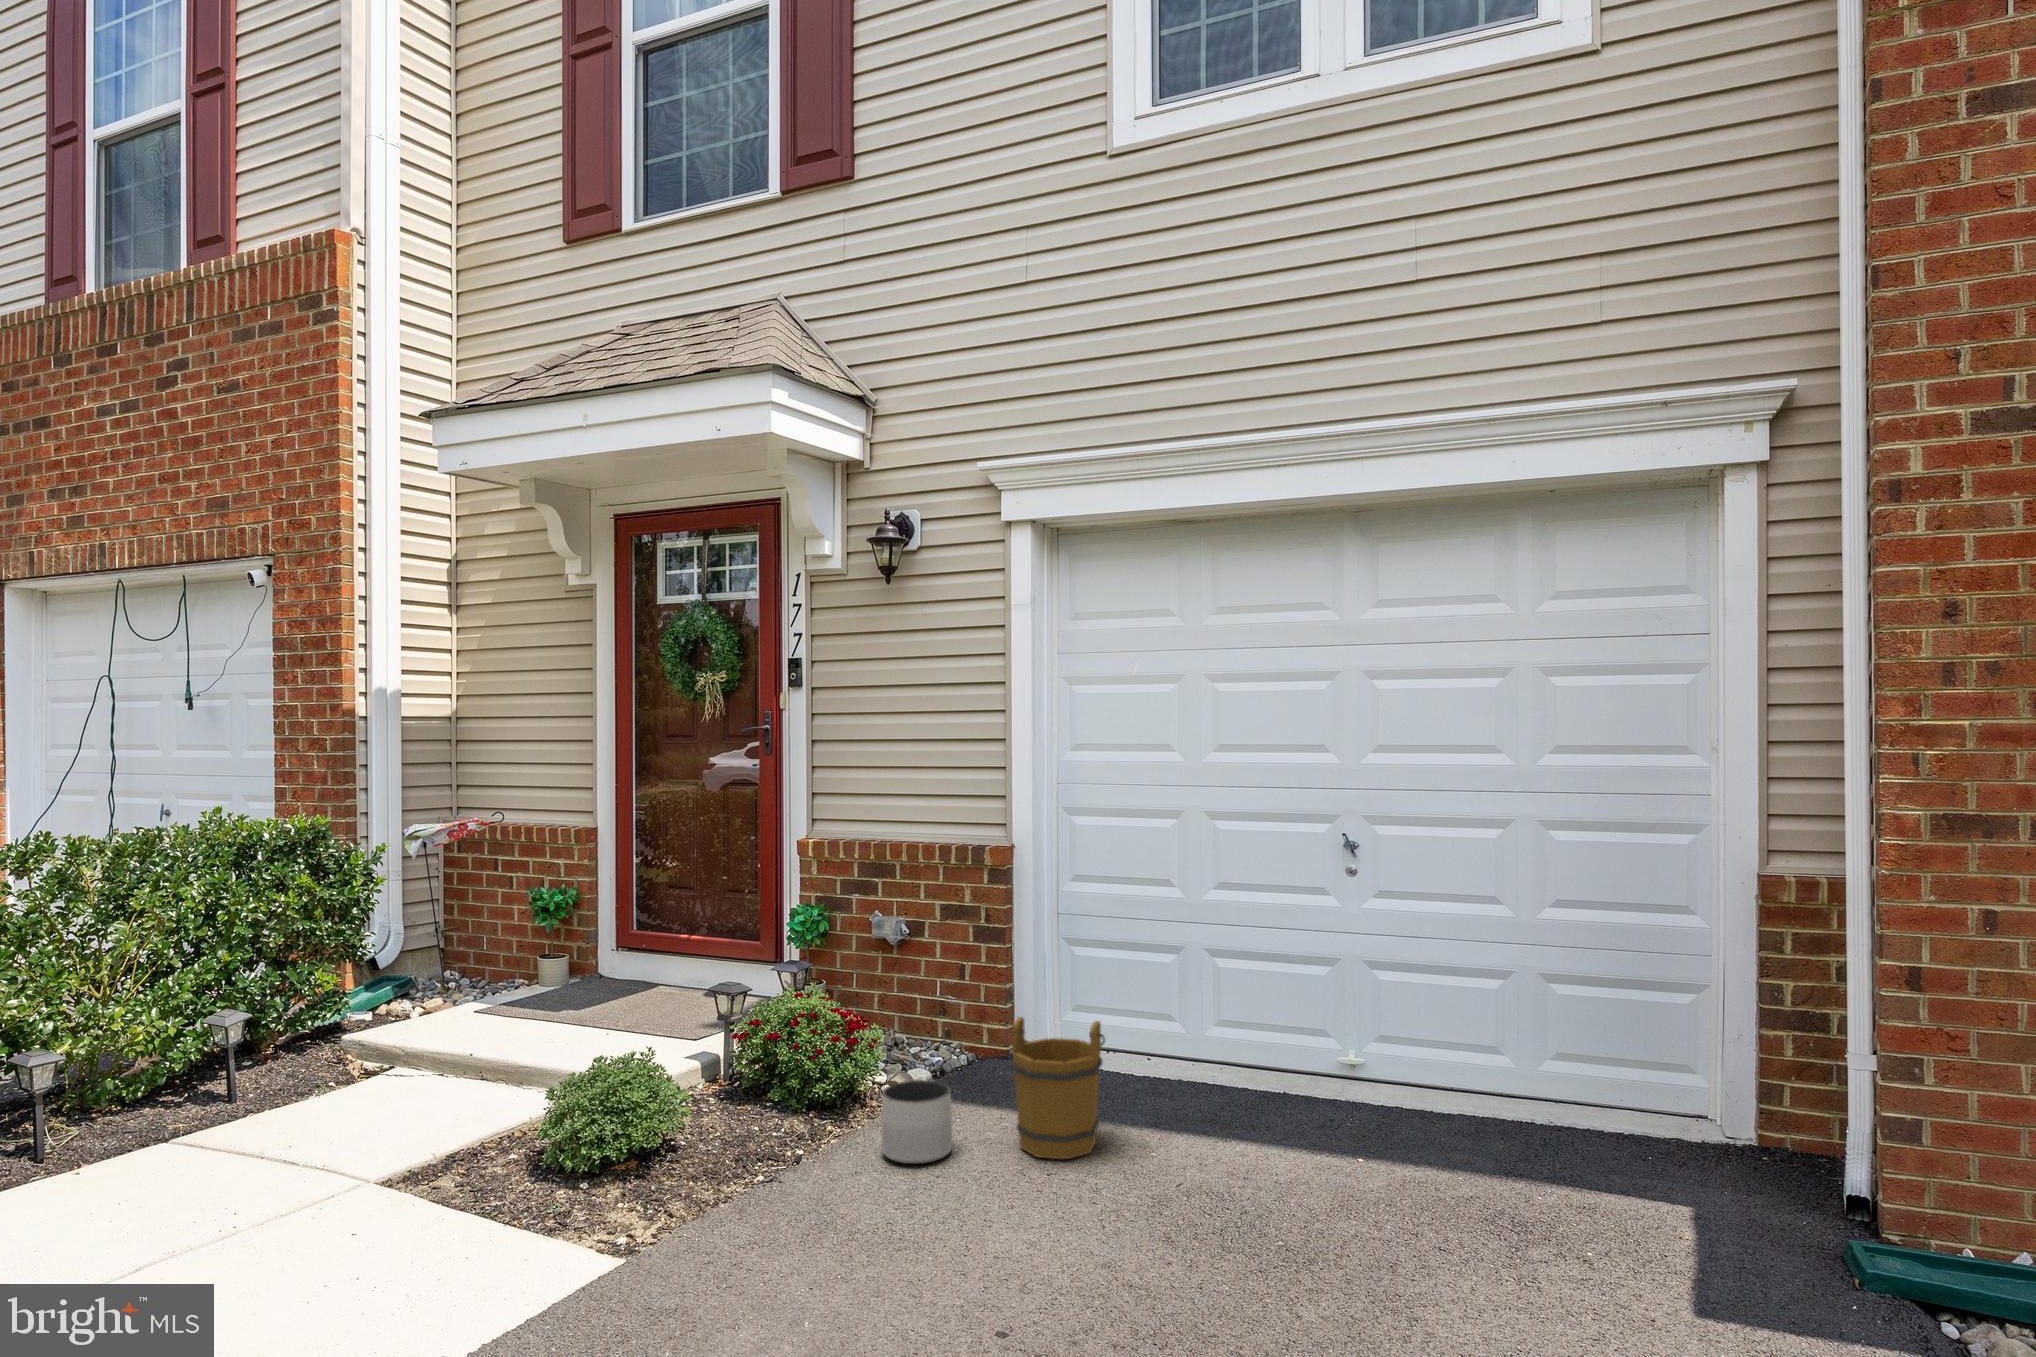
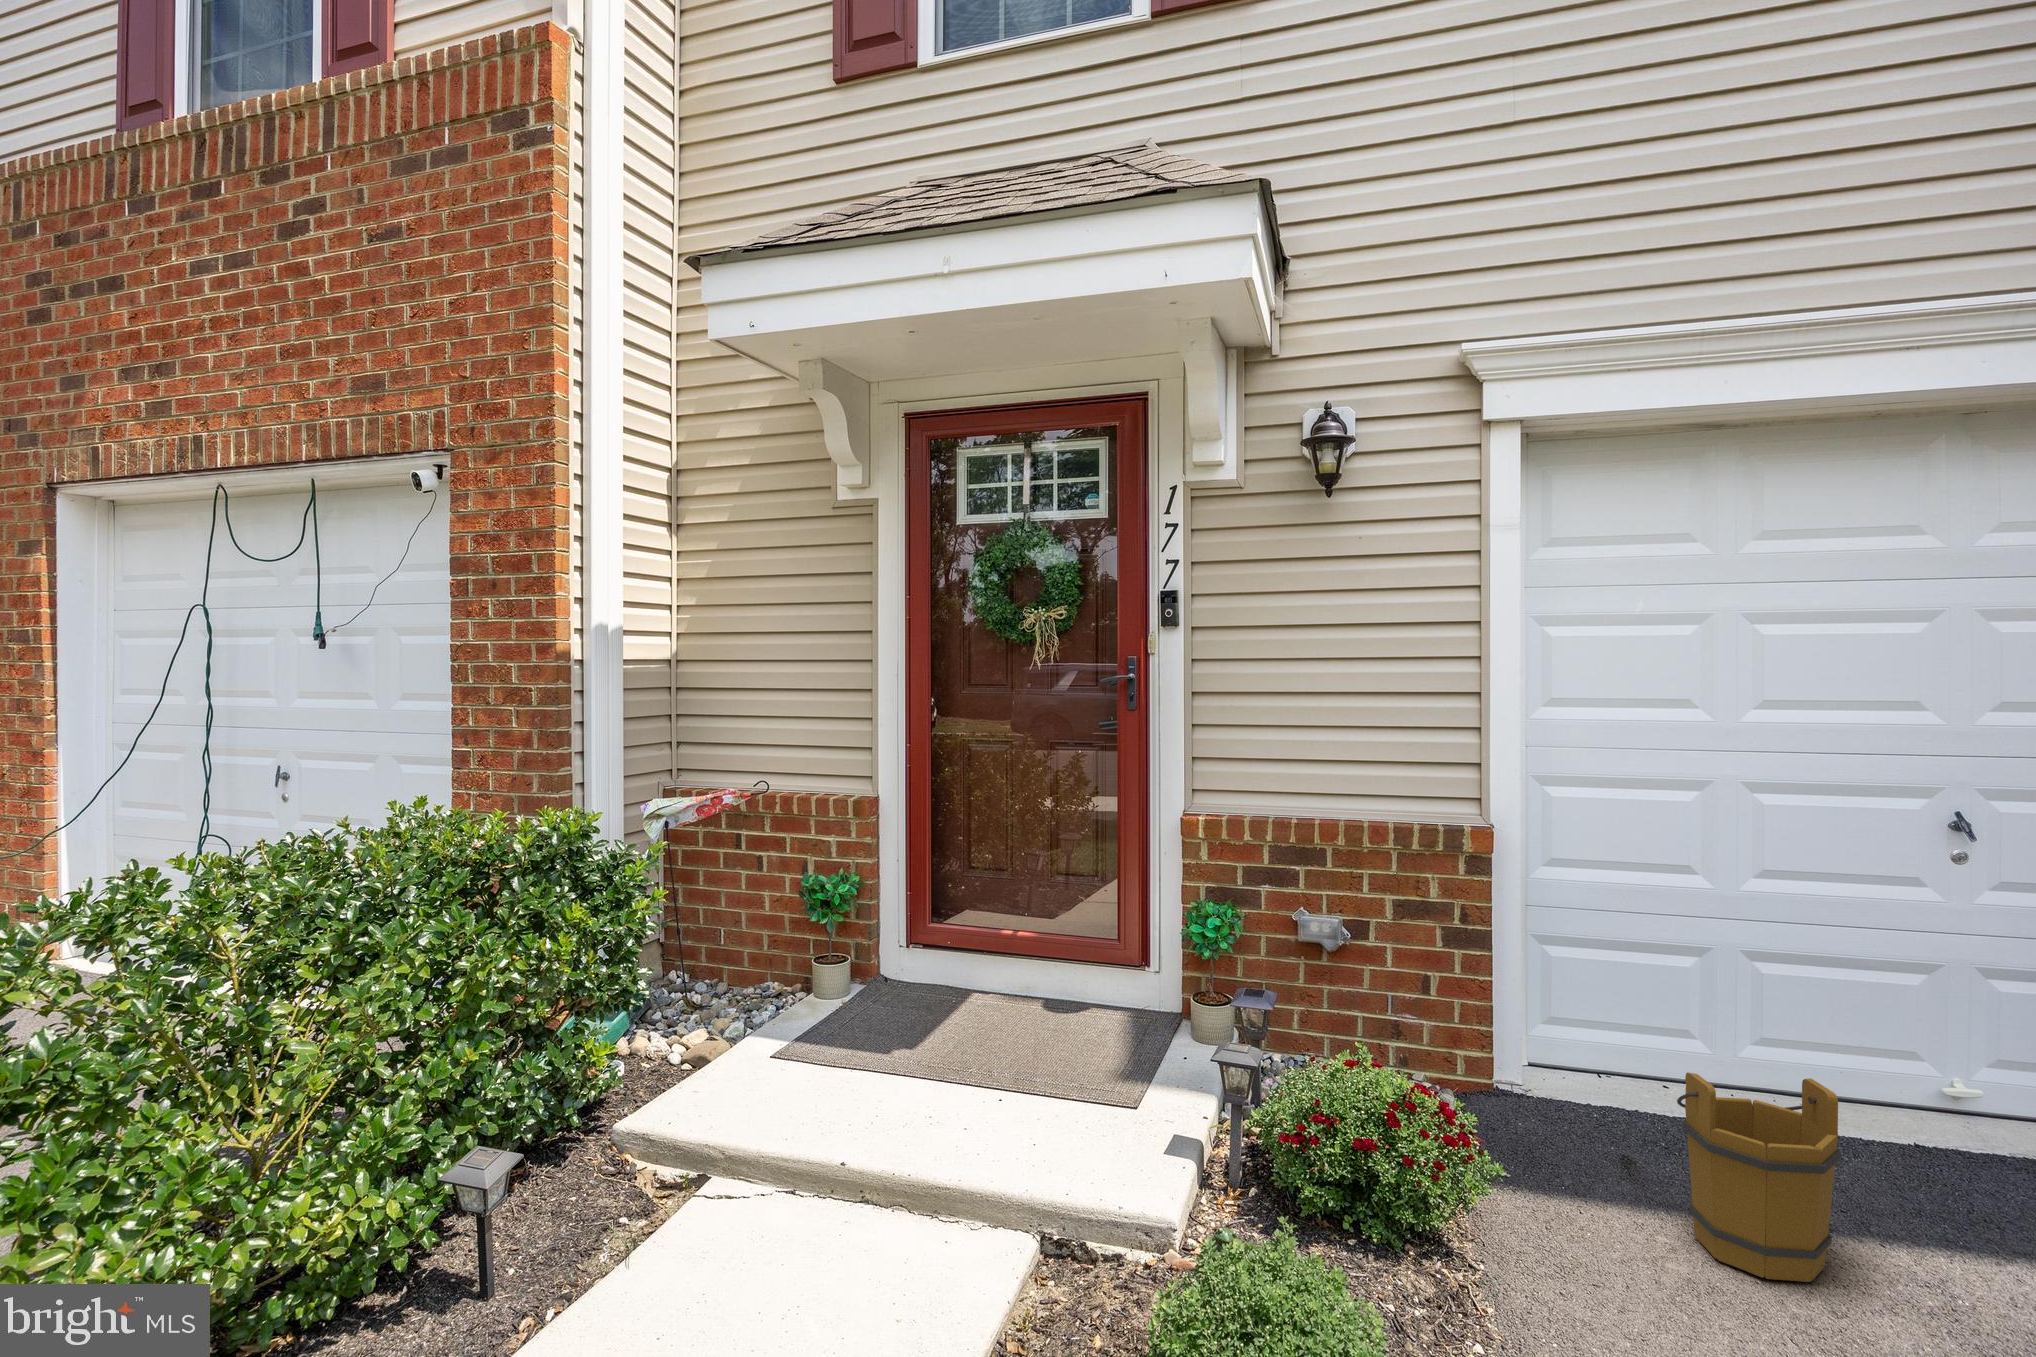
planter: present [882,1080,952,1164] -> none [1528,1164,1641,1299]

